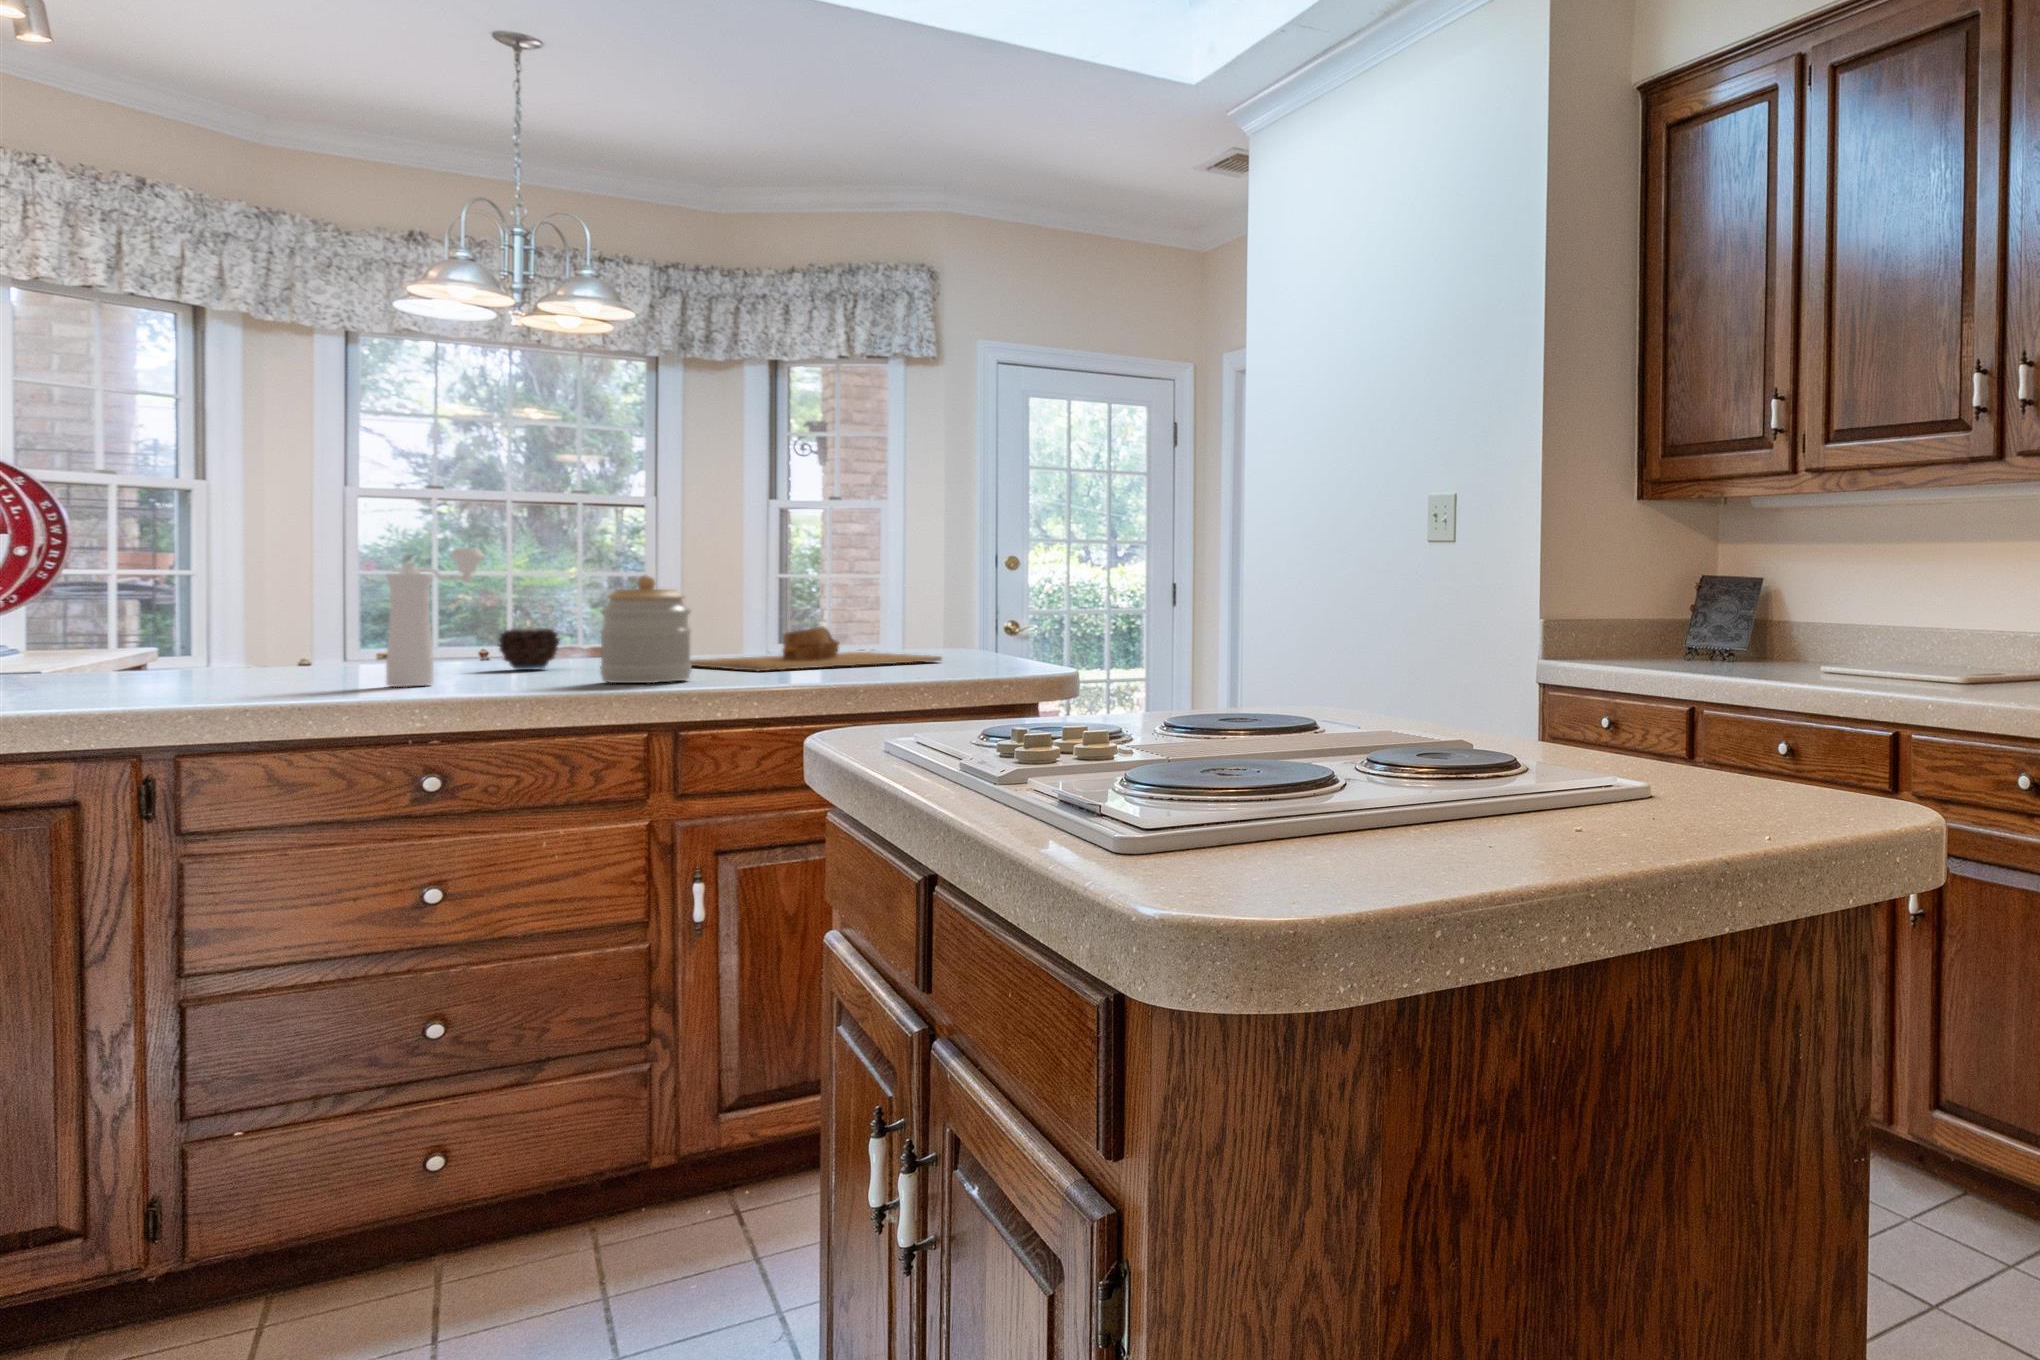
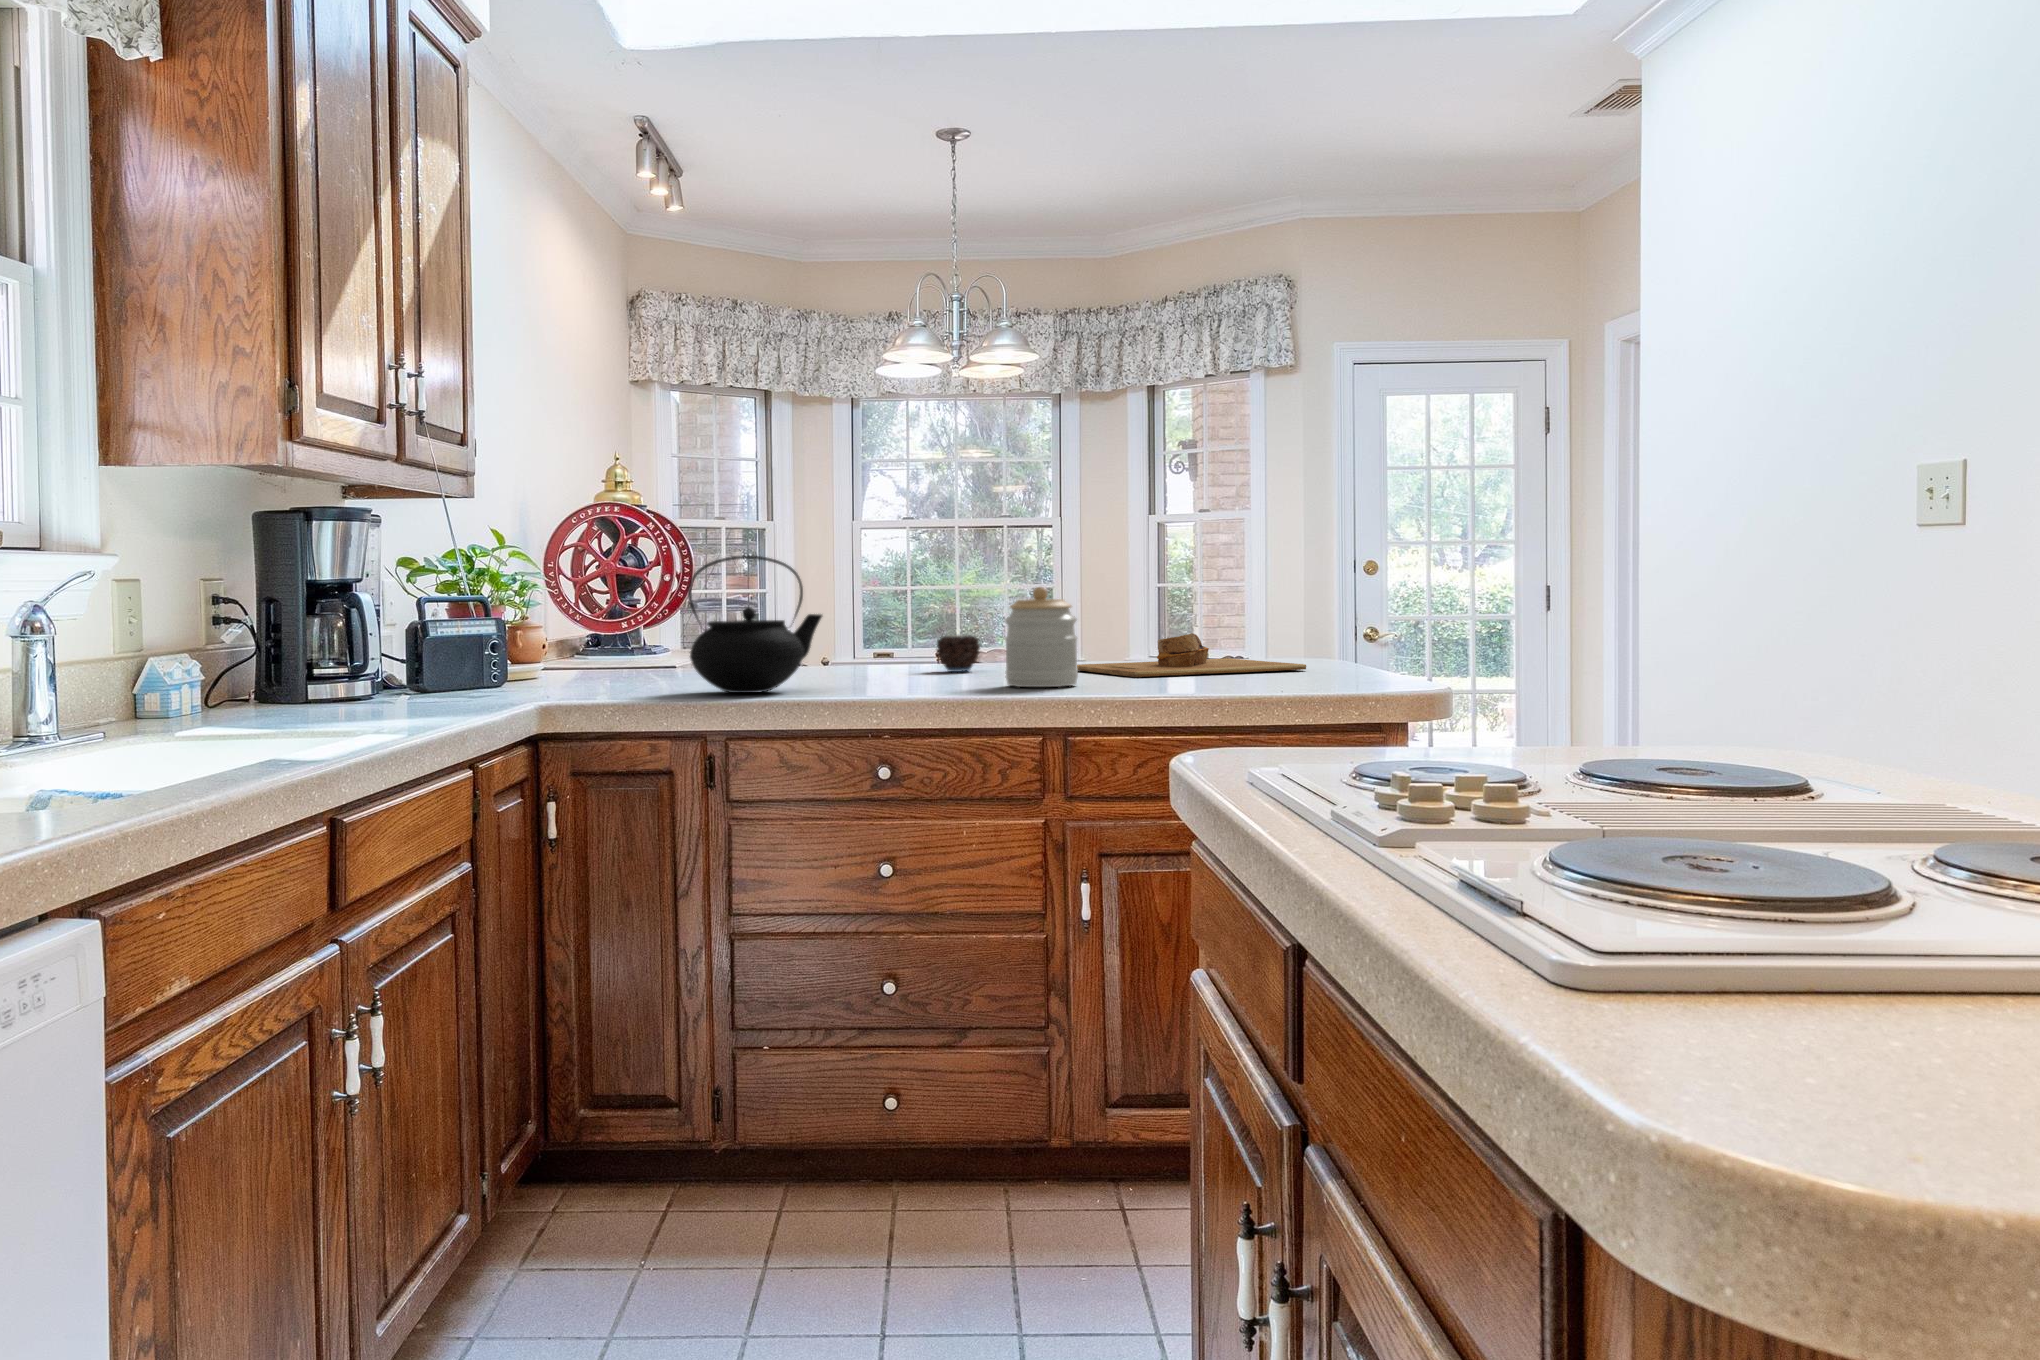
teapot: none [119,528,341,699] -> present [688,555,822,693]
pepper mill: present [386,548,483,687] -> none [853,566,921,686]

